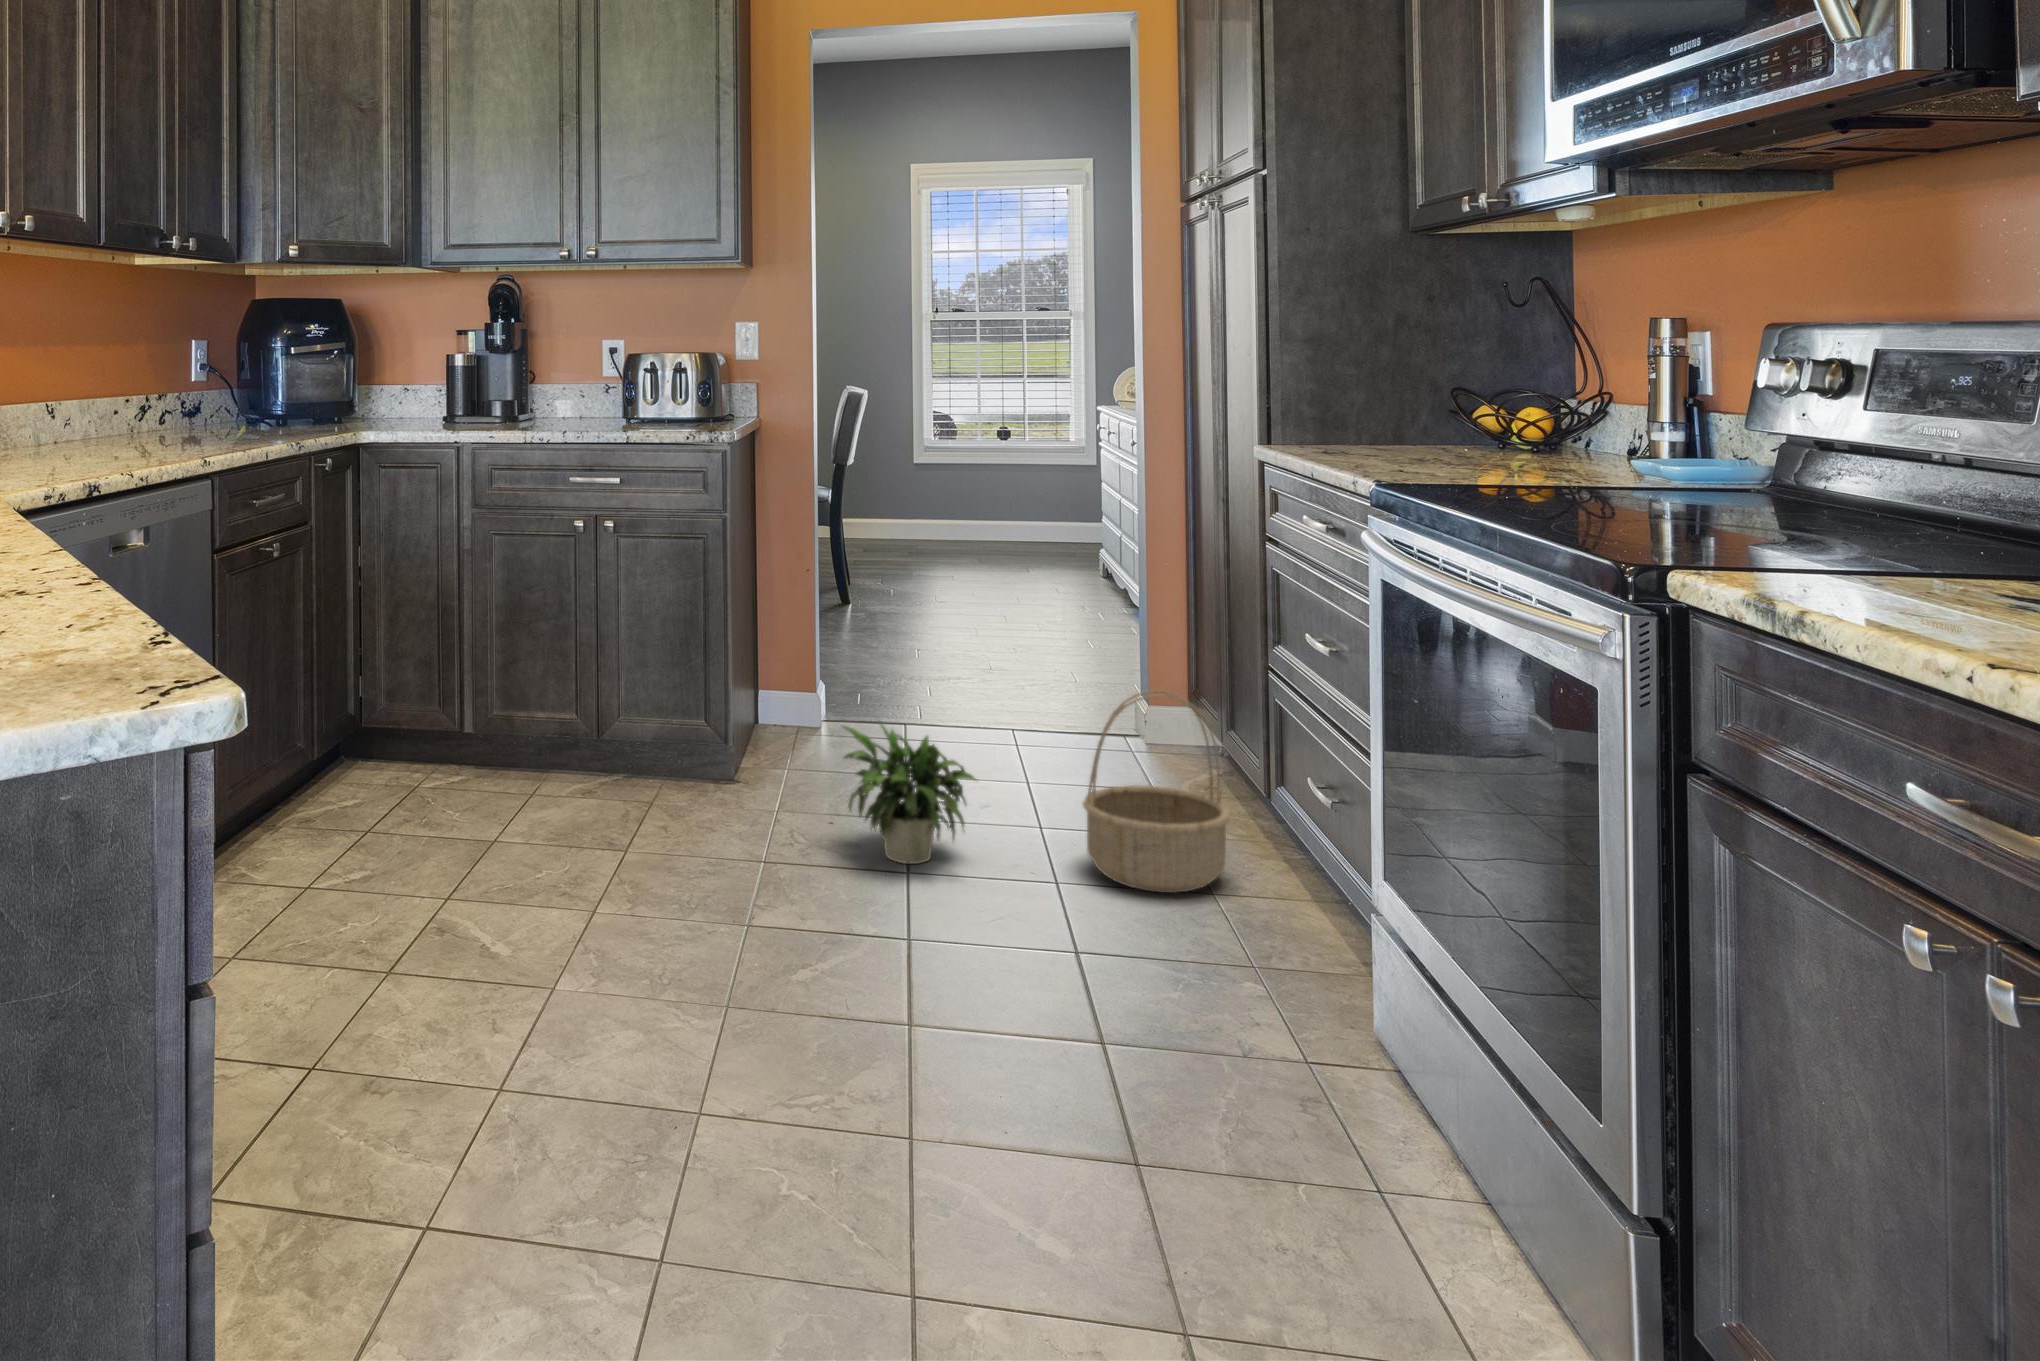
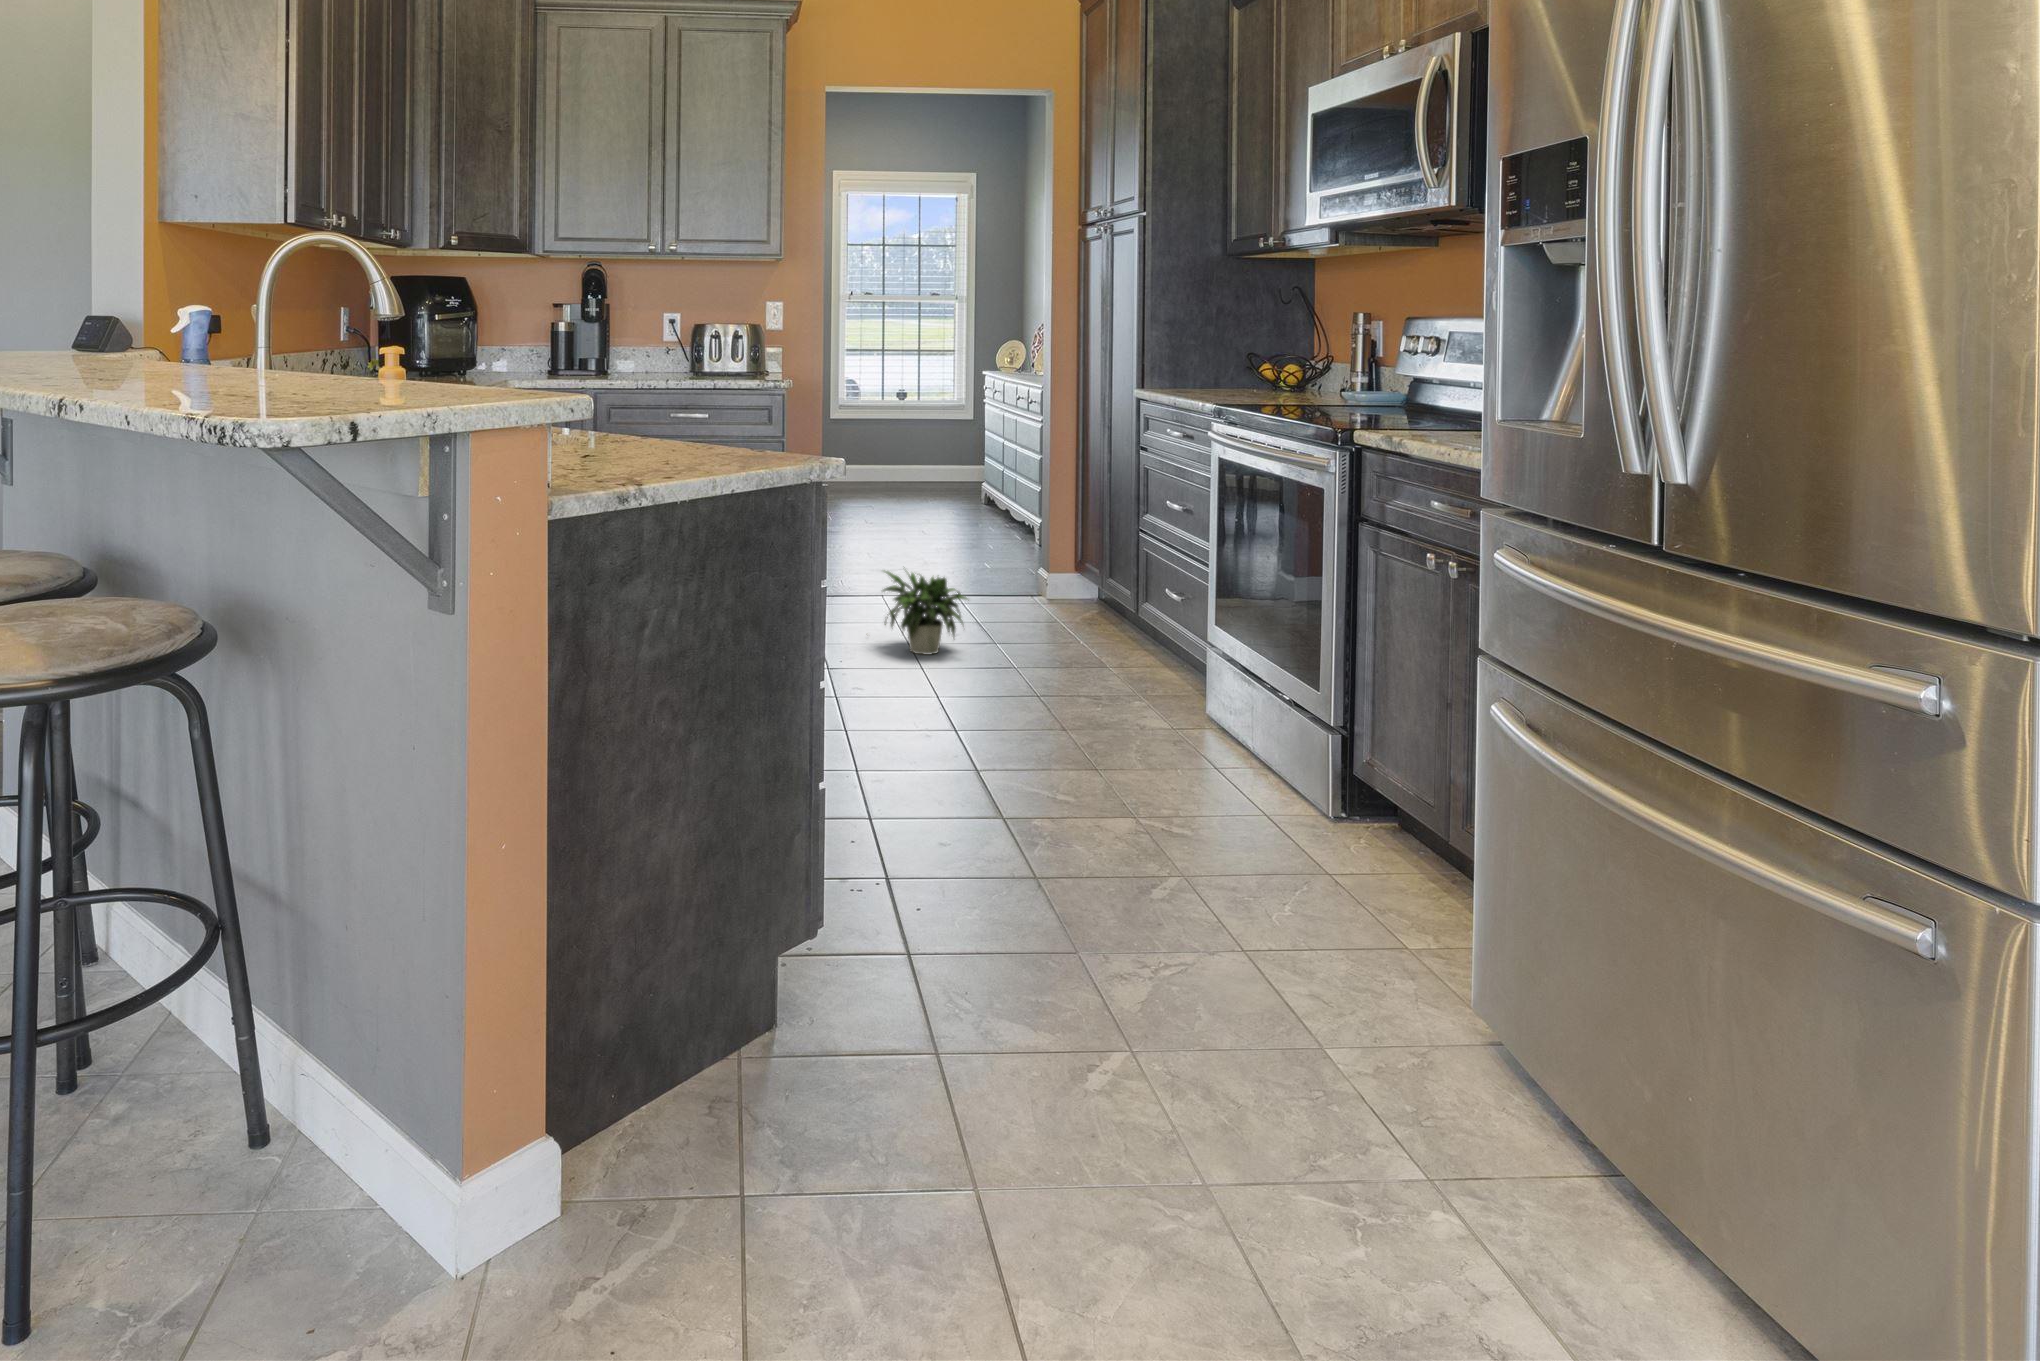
basket: present [1083,690,1231,893] -> none [1033,538,1120,660]

